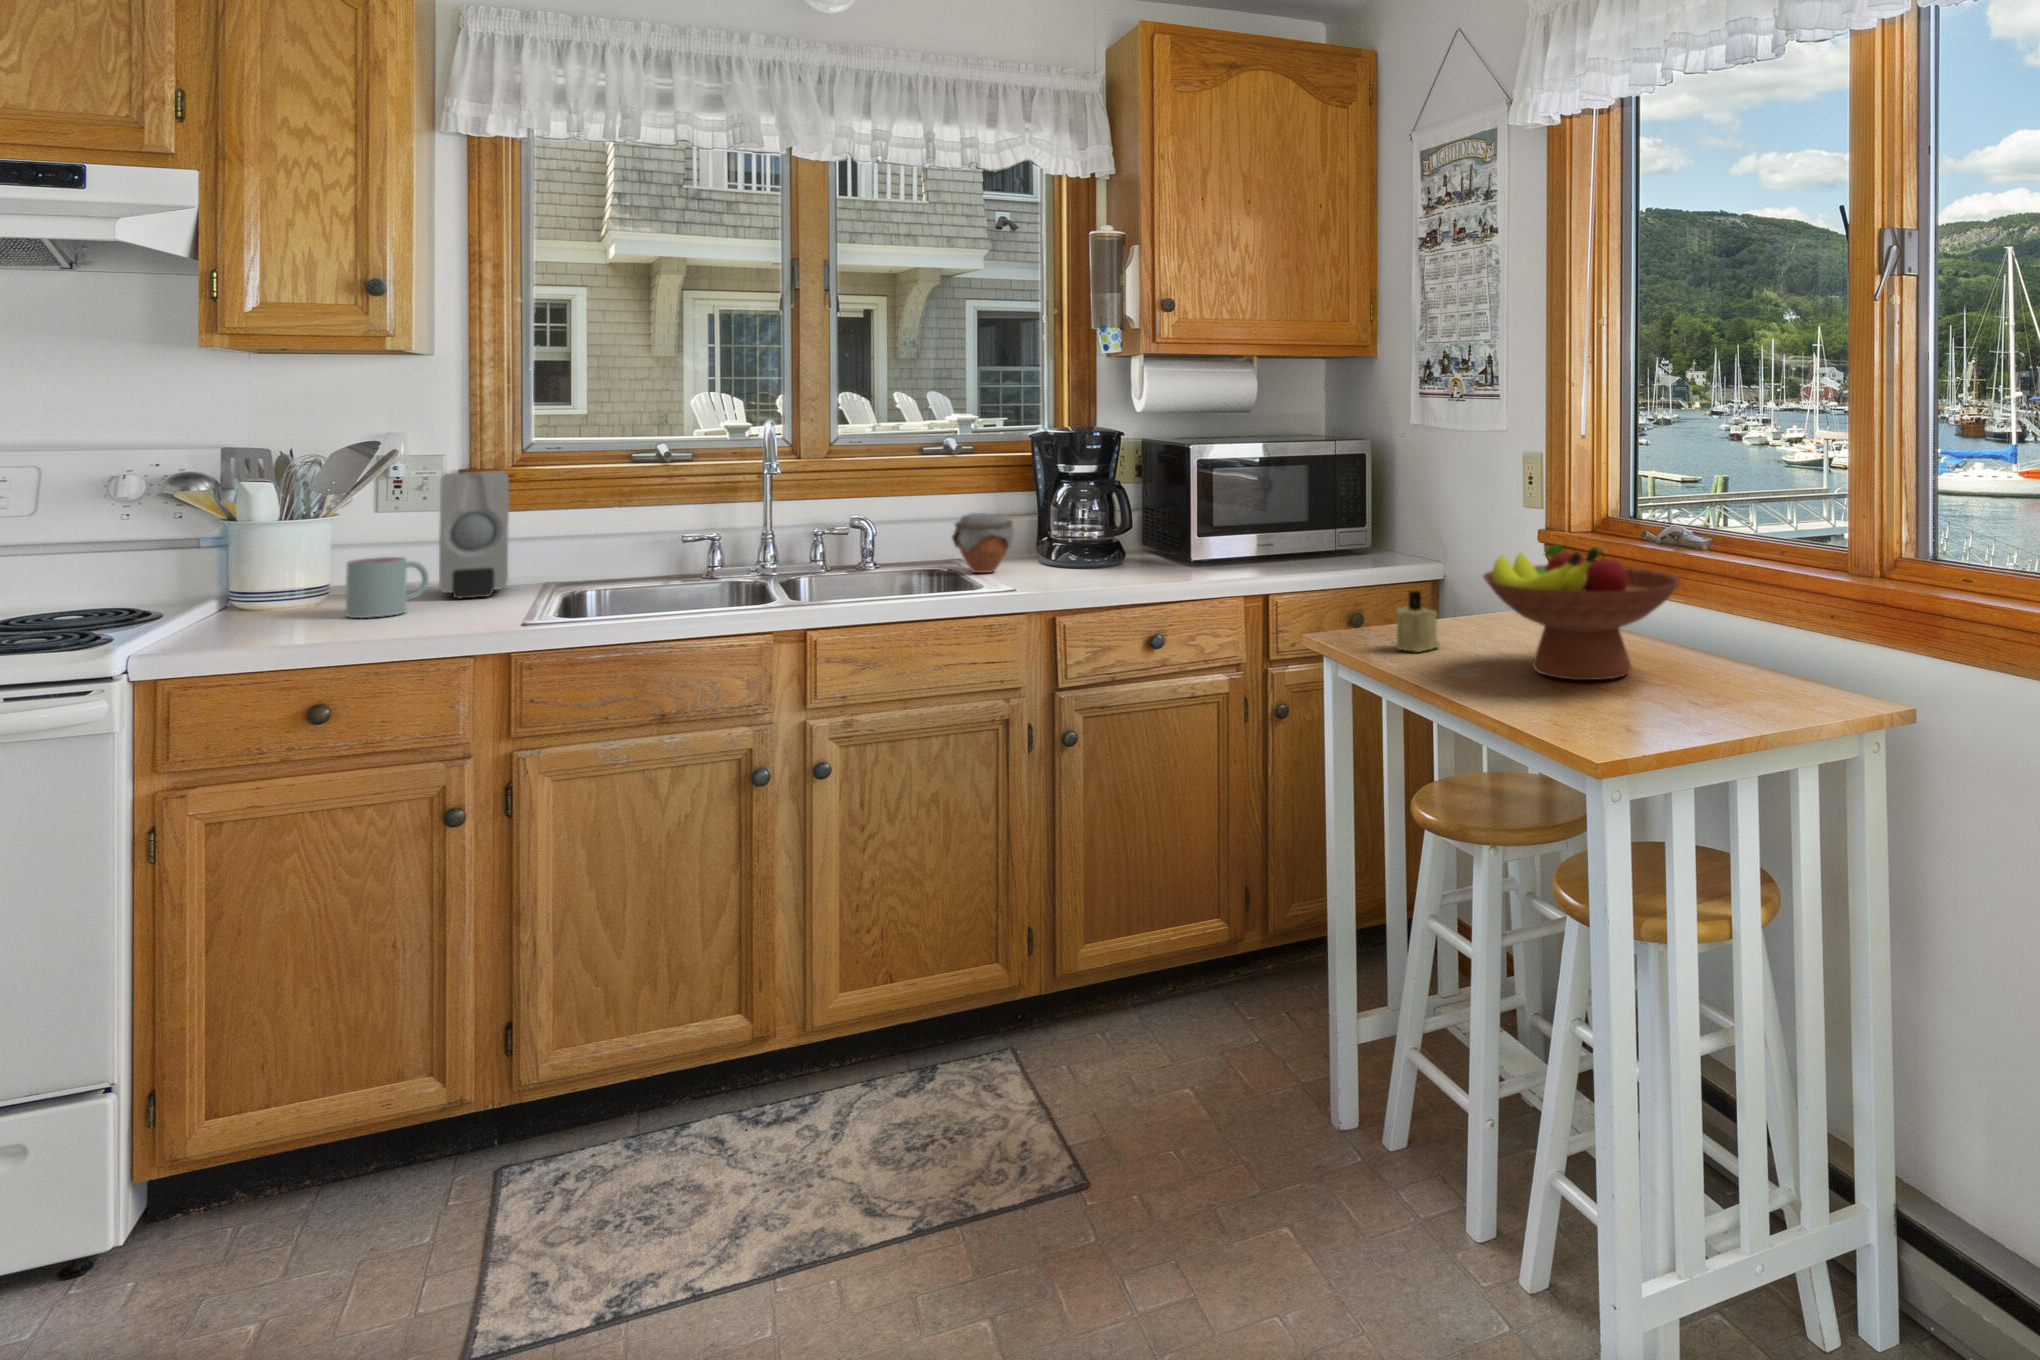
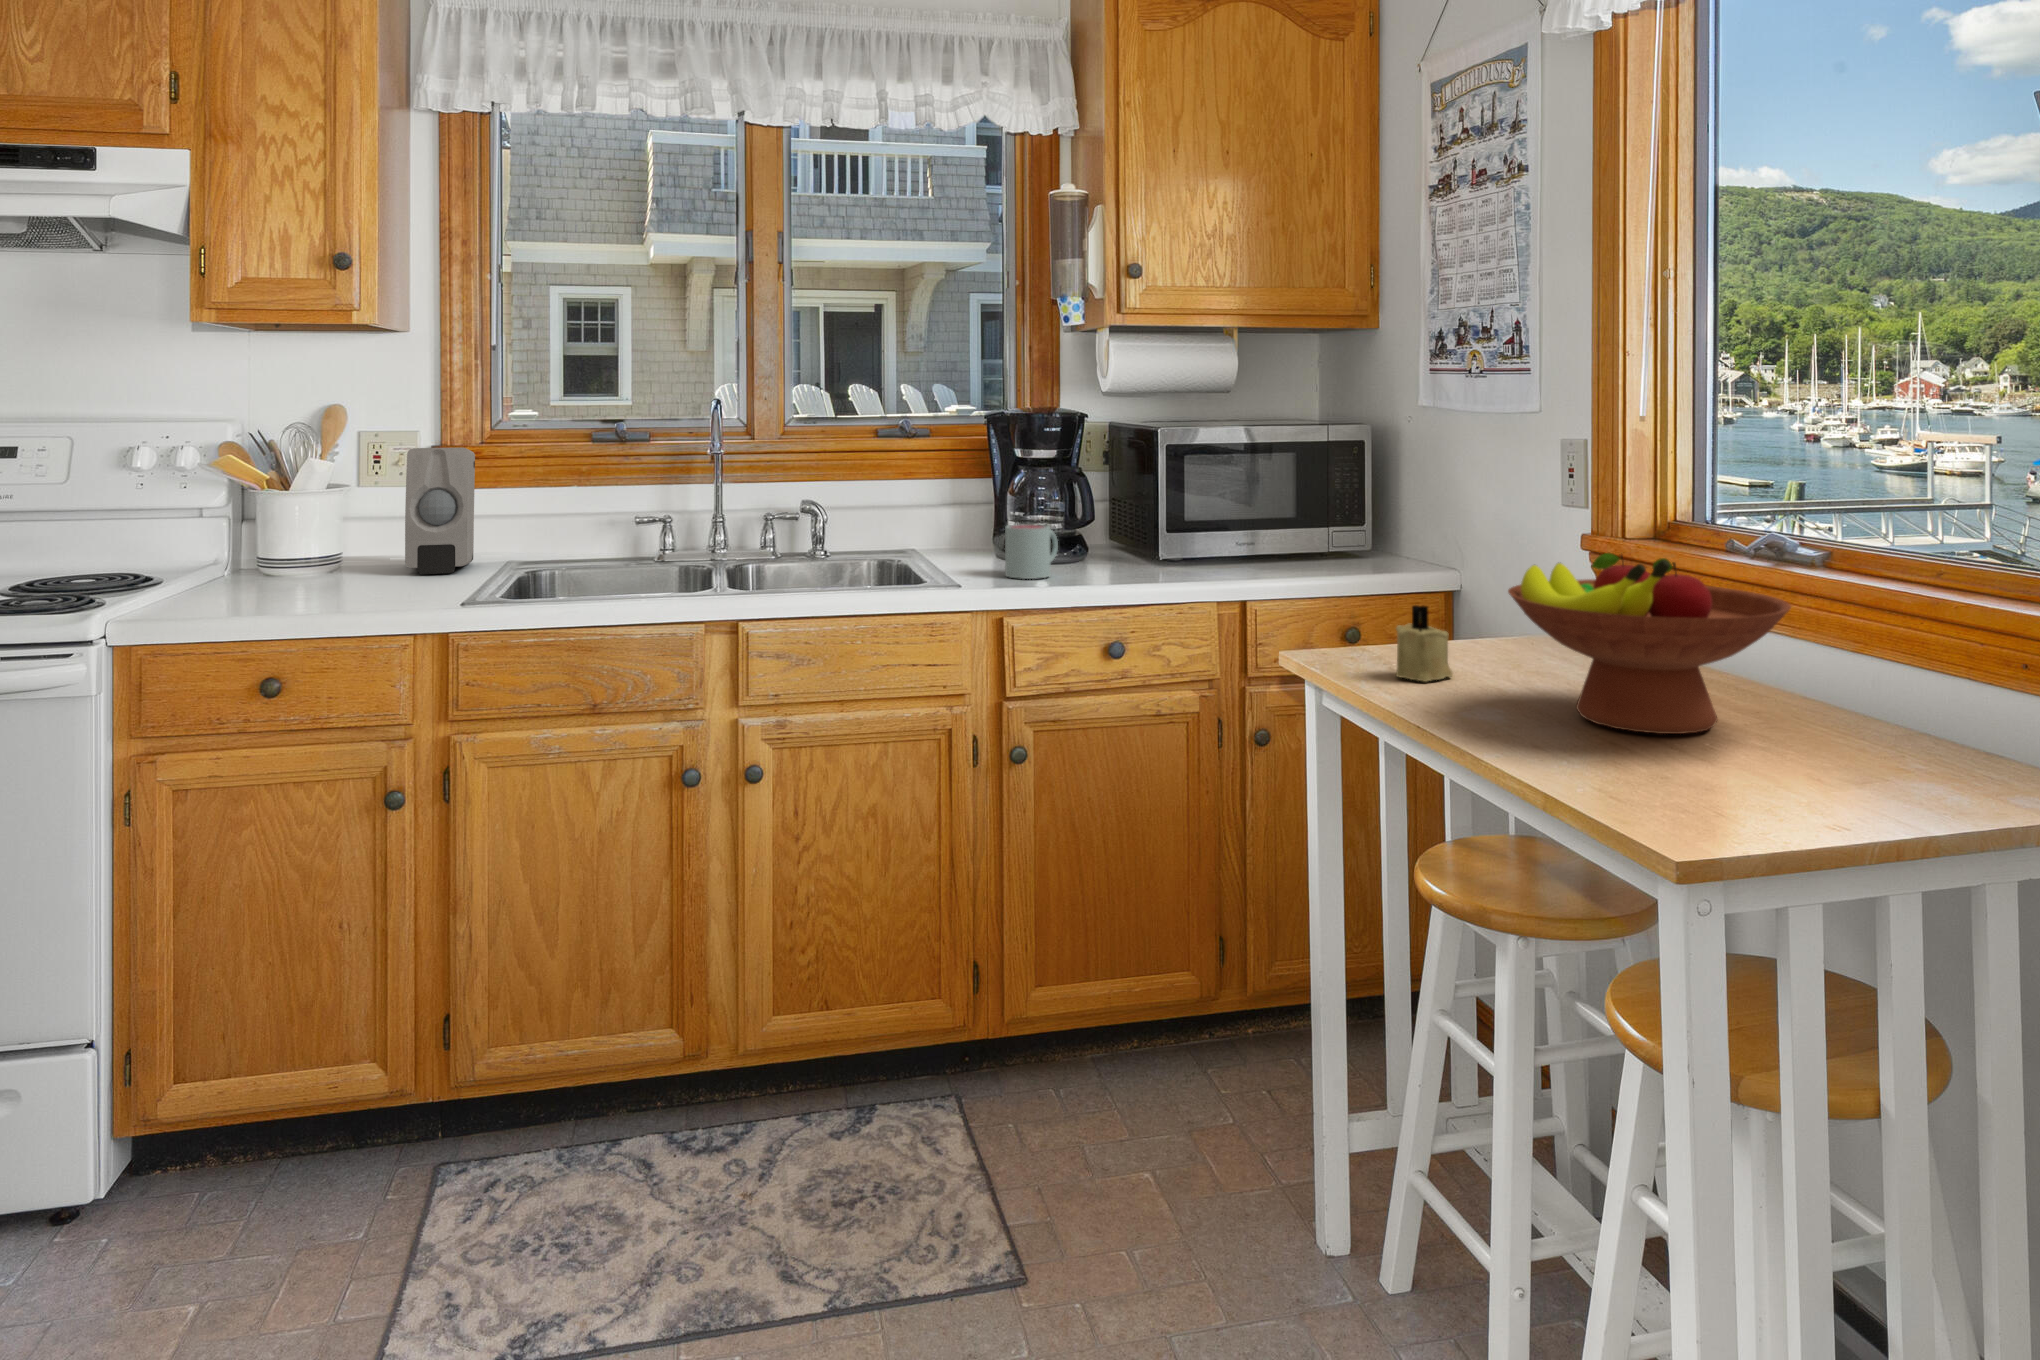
jar: present [952,513,1014,573] -> none [903,501,970,566]
mug: present [346,557,429,618] -> present [1005,524,1058,579]

